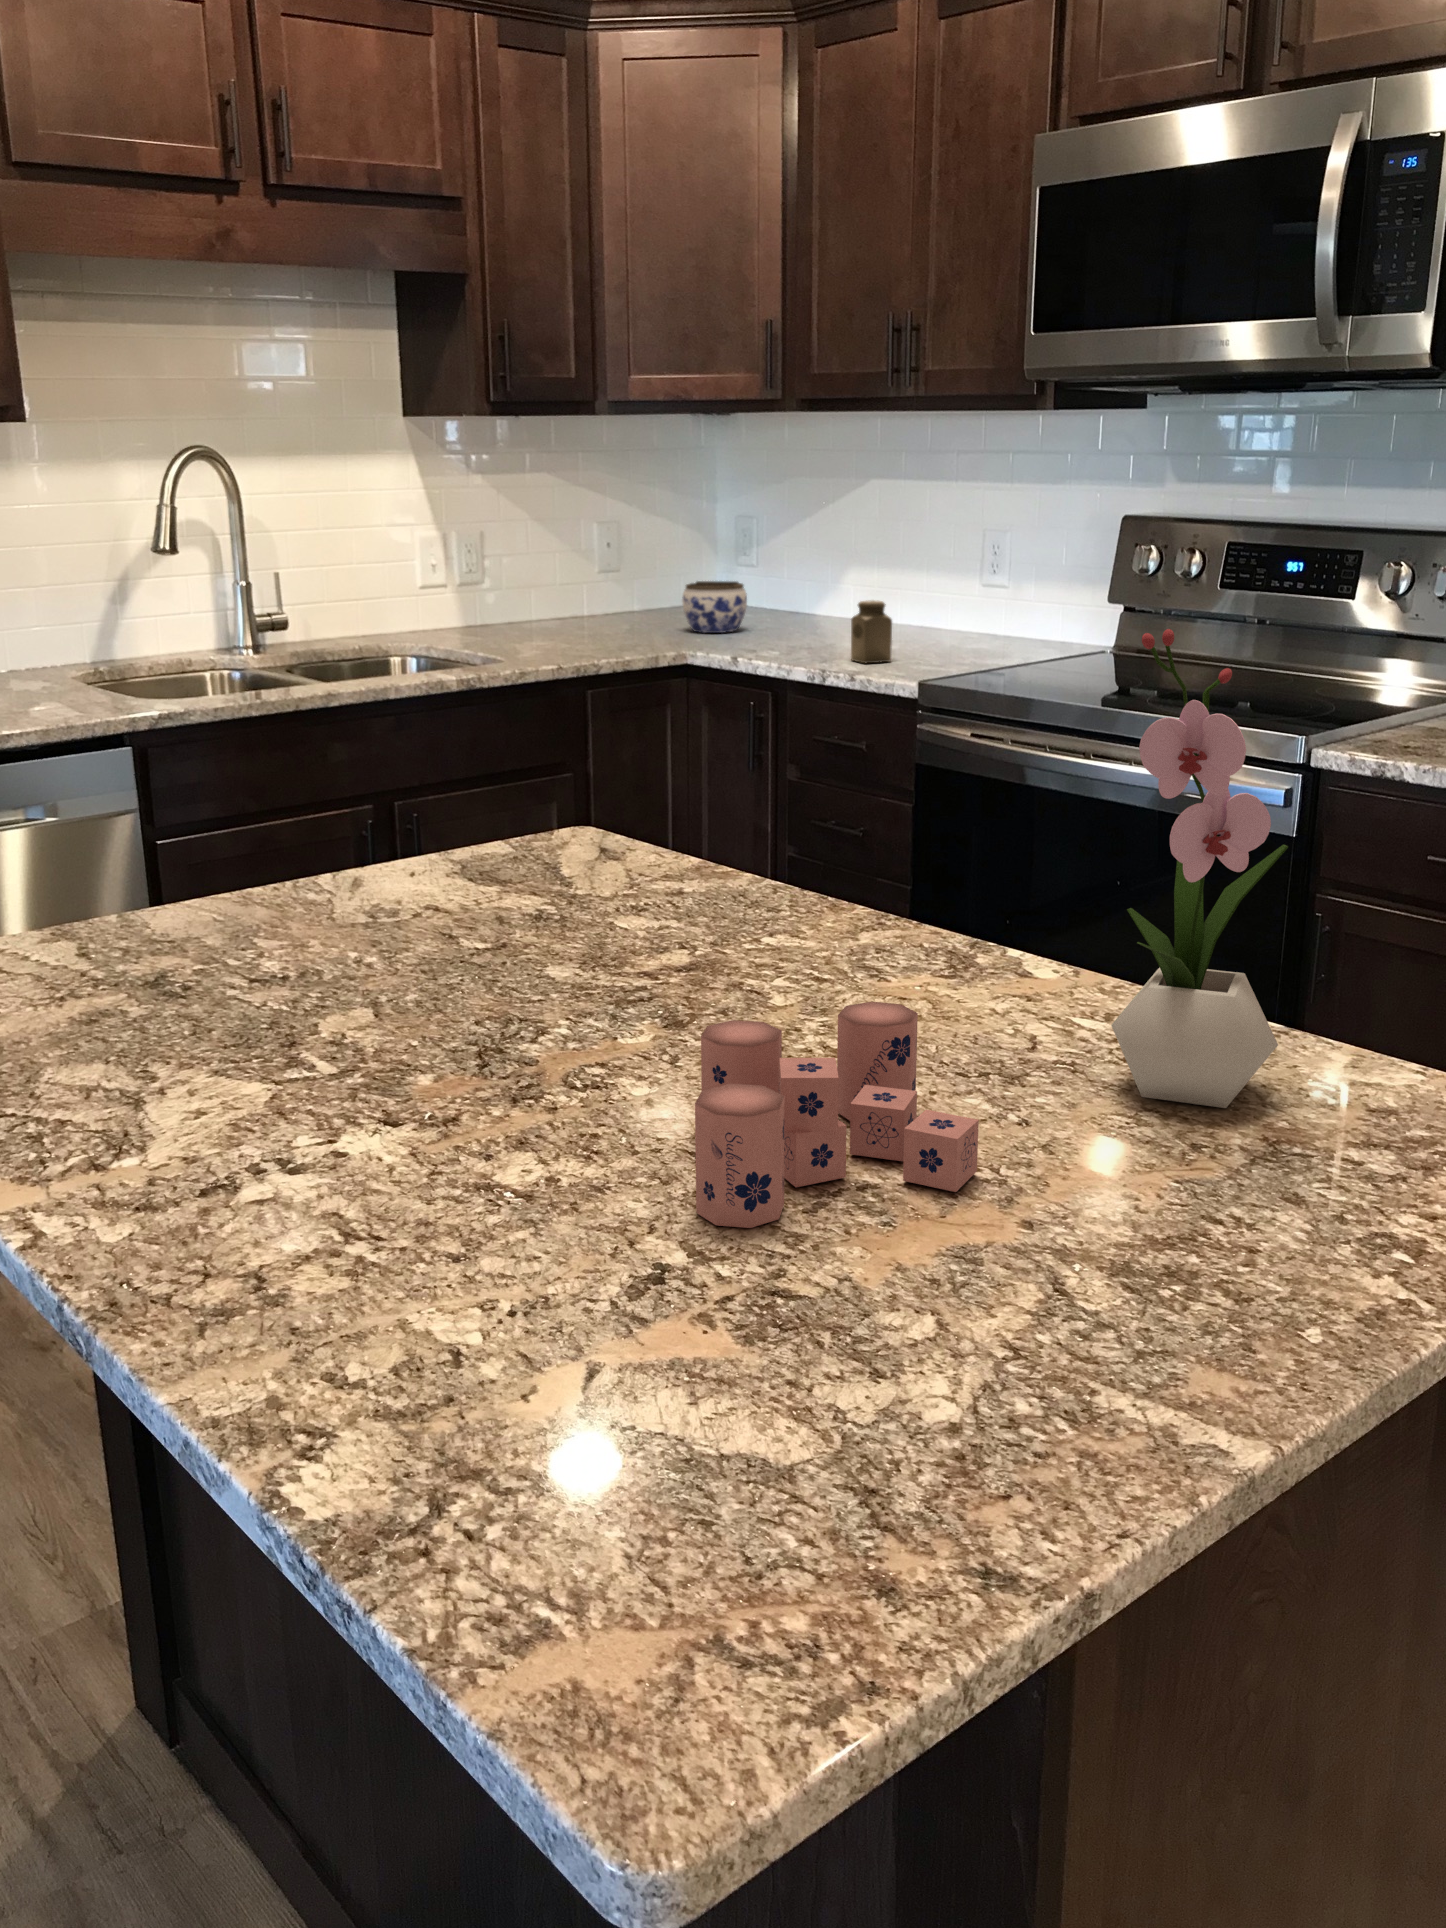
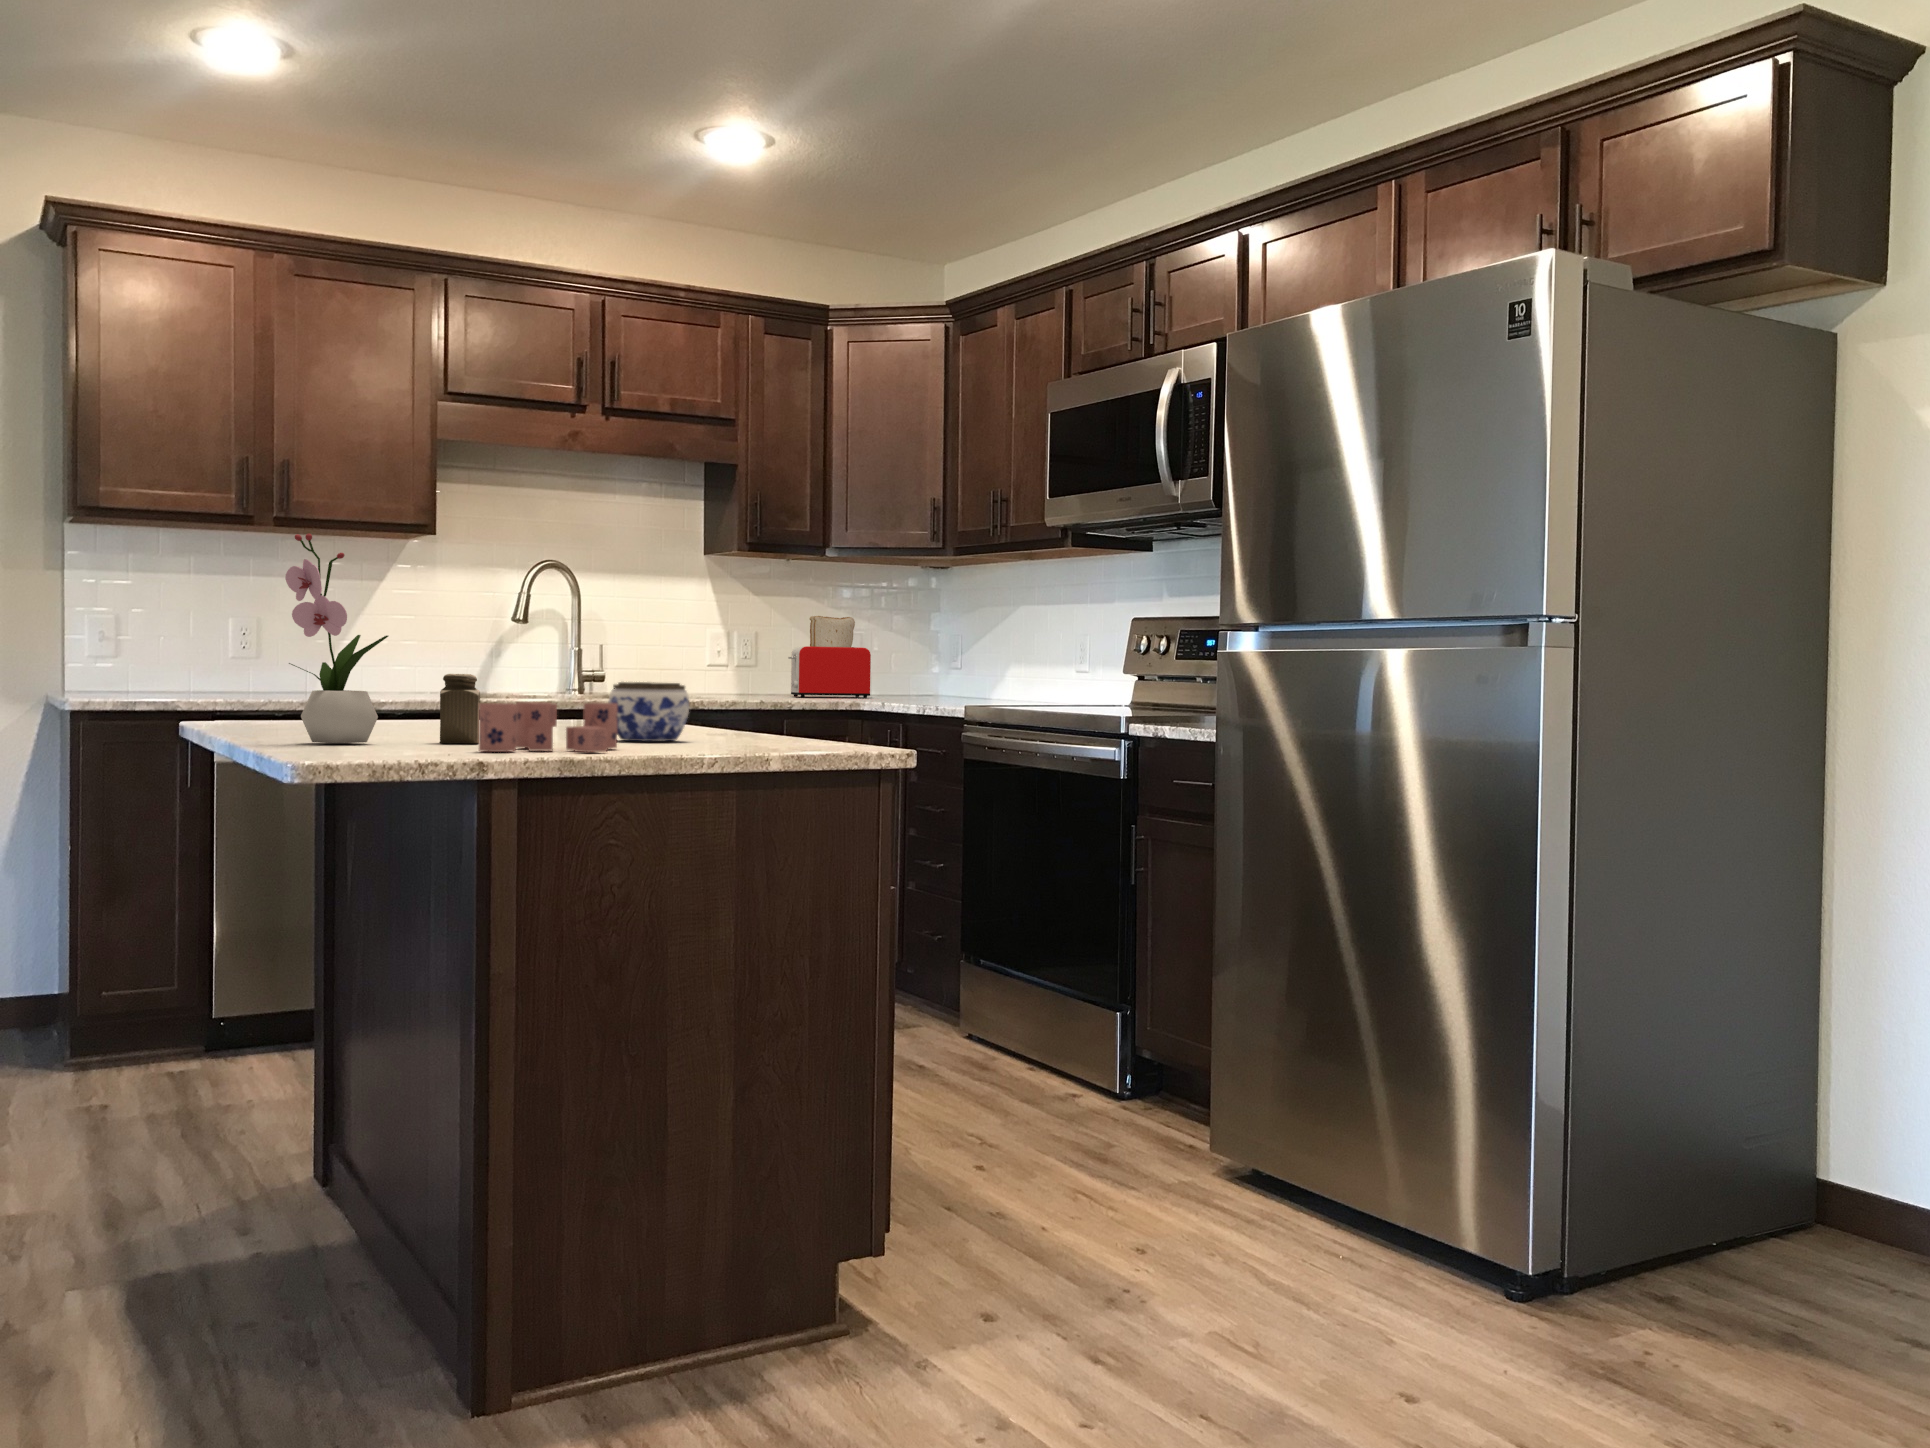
toaster: none [541,505,662,632] -> present [788,616,871,698]
jar: present [682,581,747,633] -> present [609,682,690,741]
salt shaker: present [851,600,892,663] -> present [440,674,480,743]
flower arrangement: present [1111,629,1288,1108] -> present [285,534,388,743]

